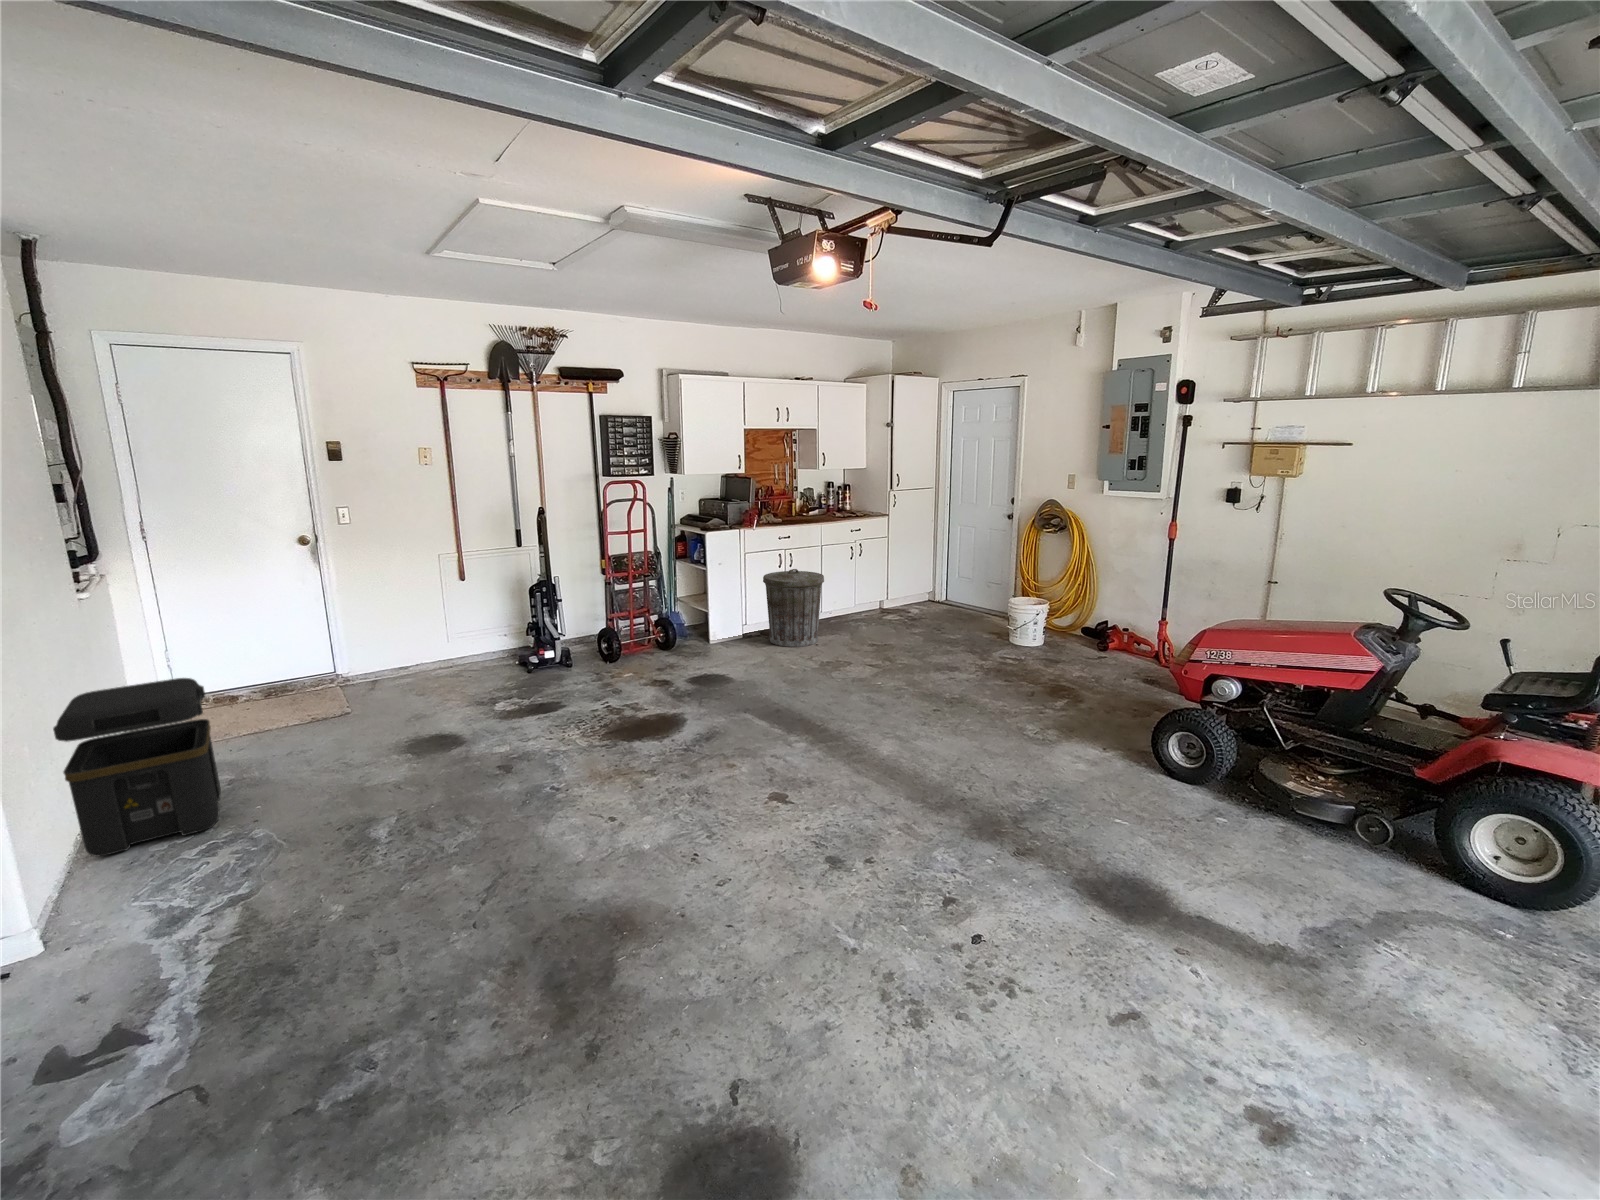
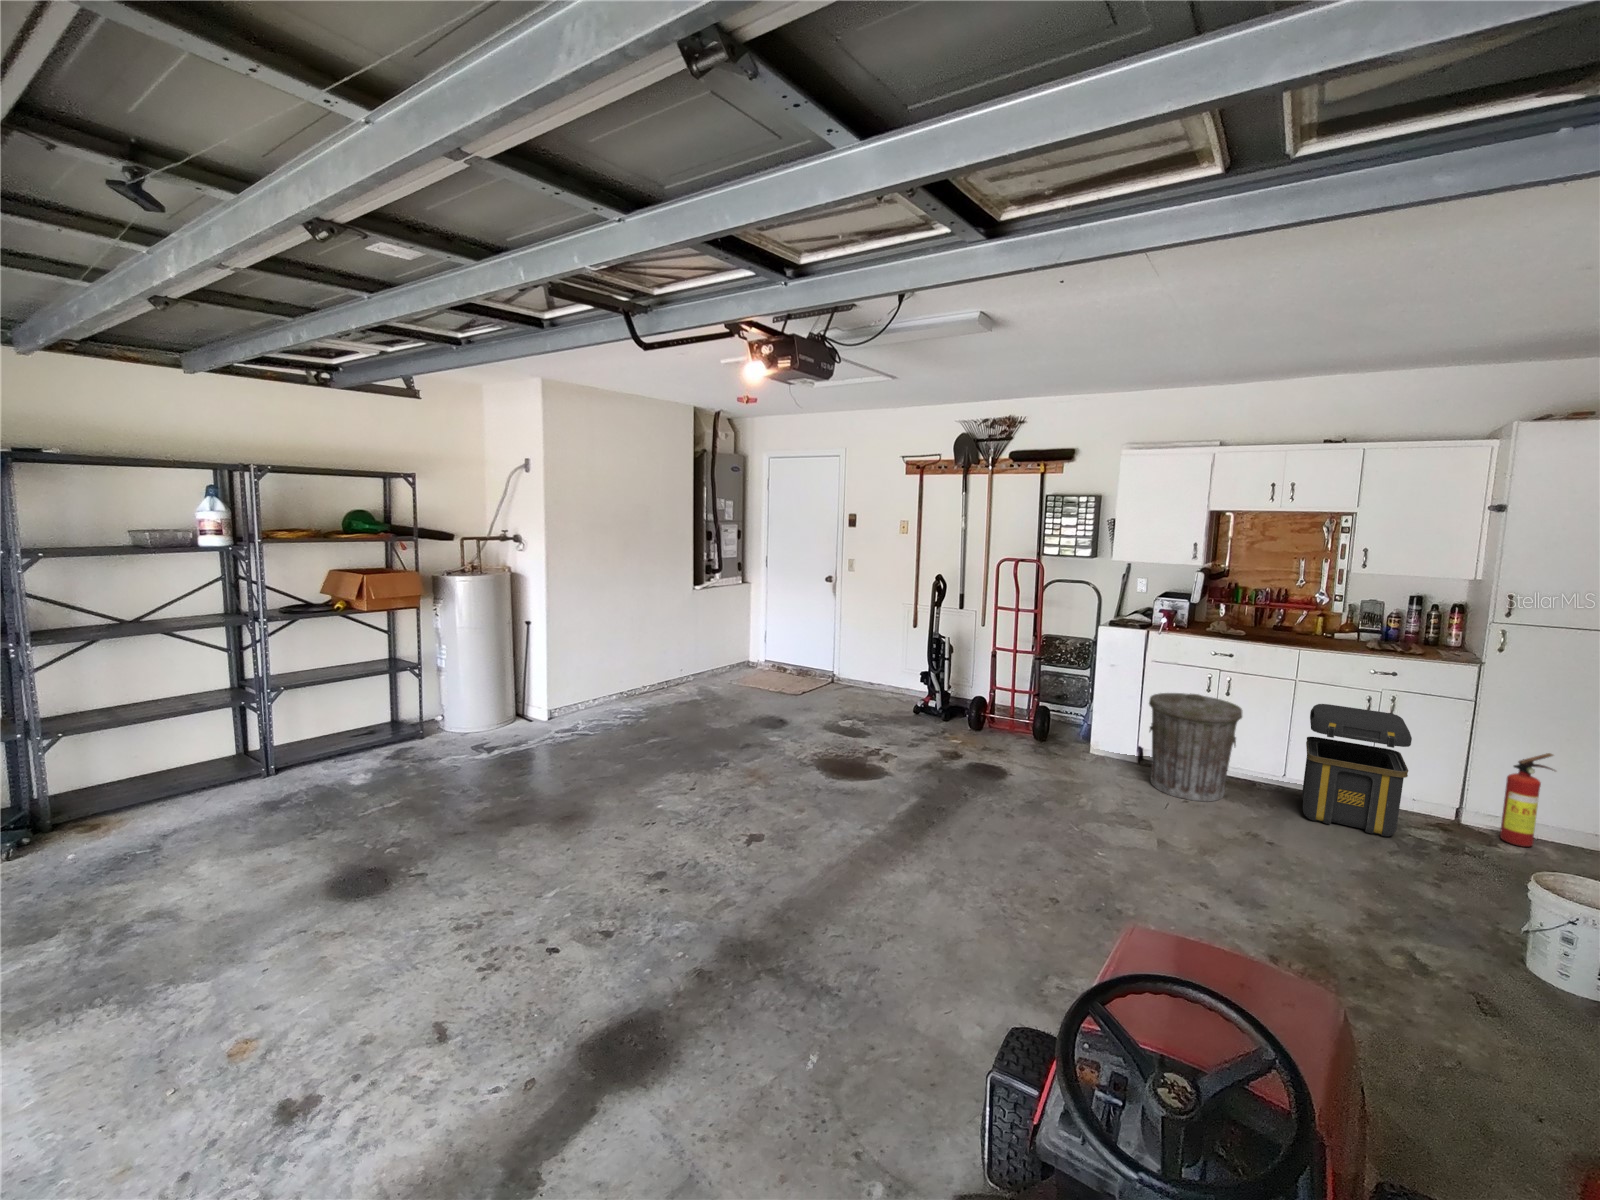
fire extinguisher: none [895,557,908,610] -> present [1500,753,1553,847]
toolbox: present [53,678,221,856] -> present [1302,704,1412,836]

